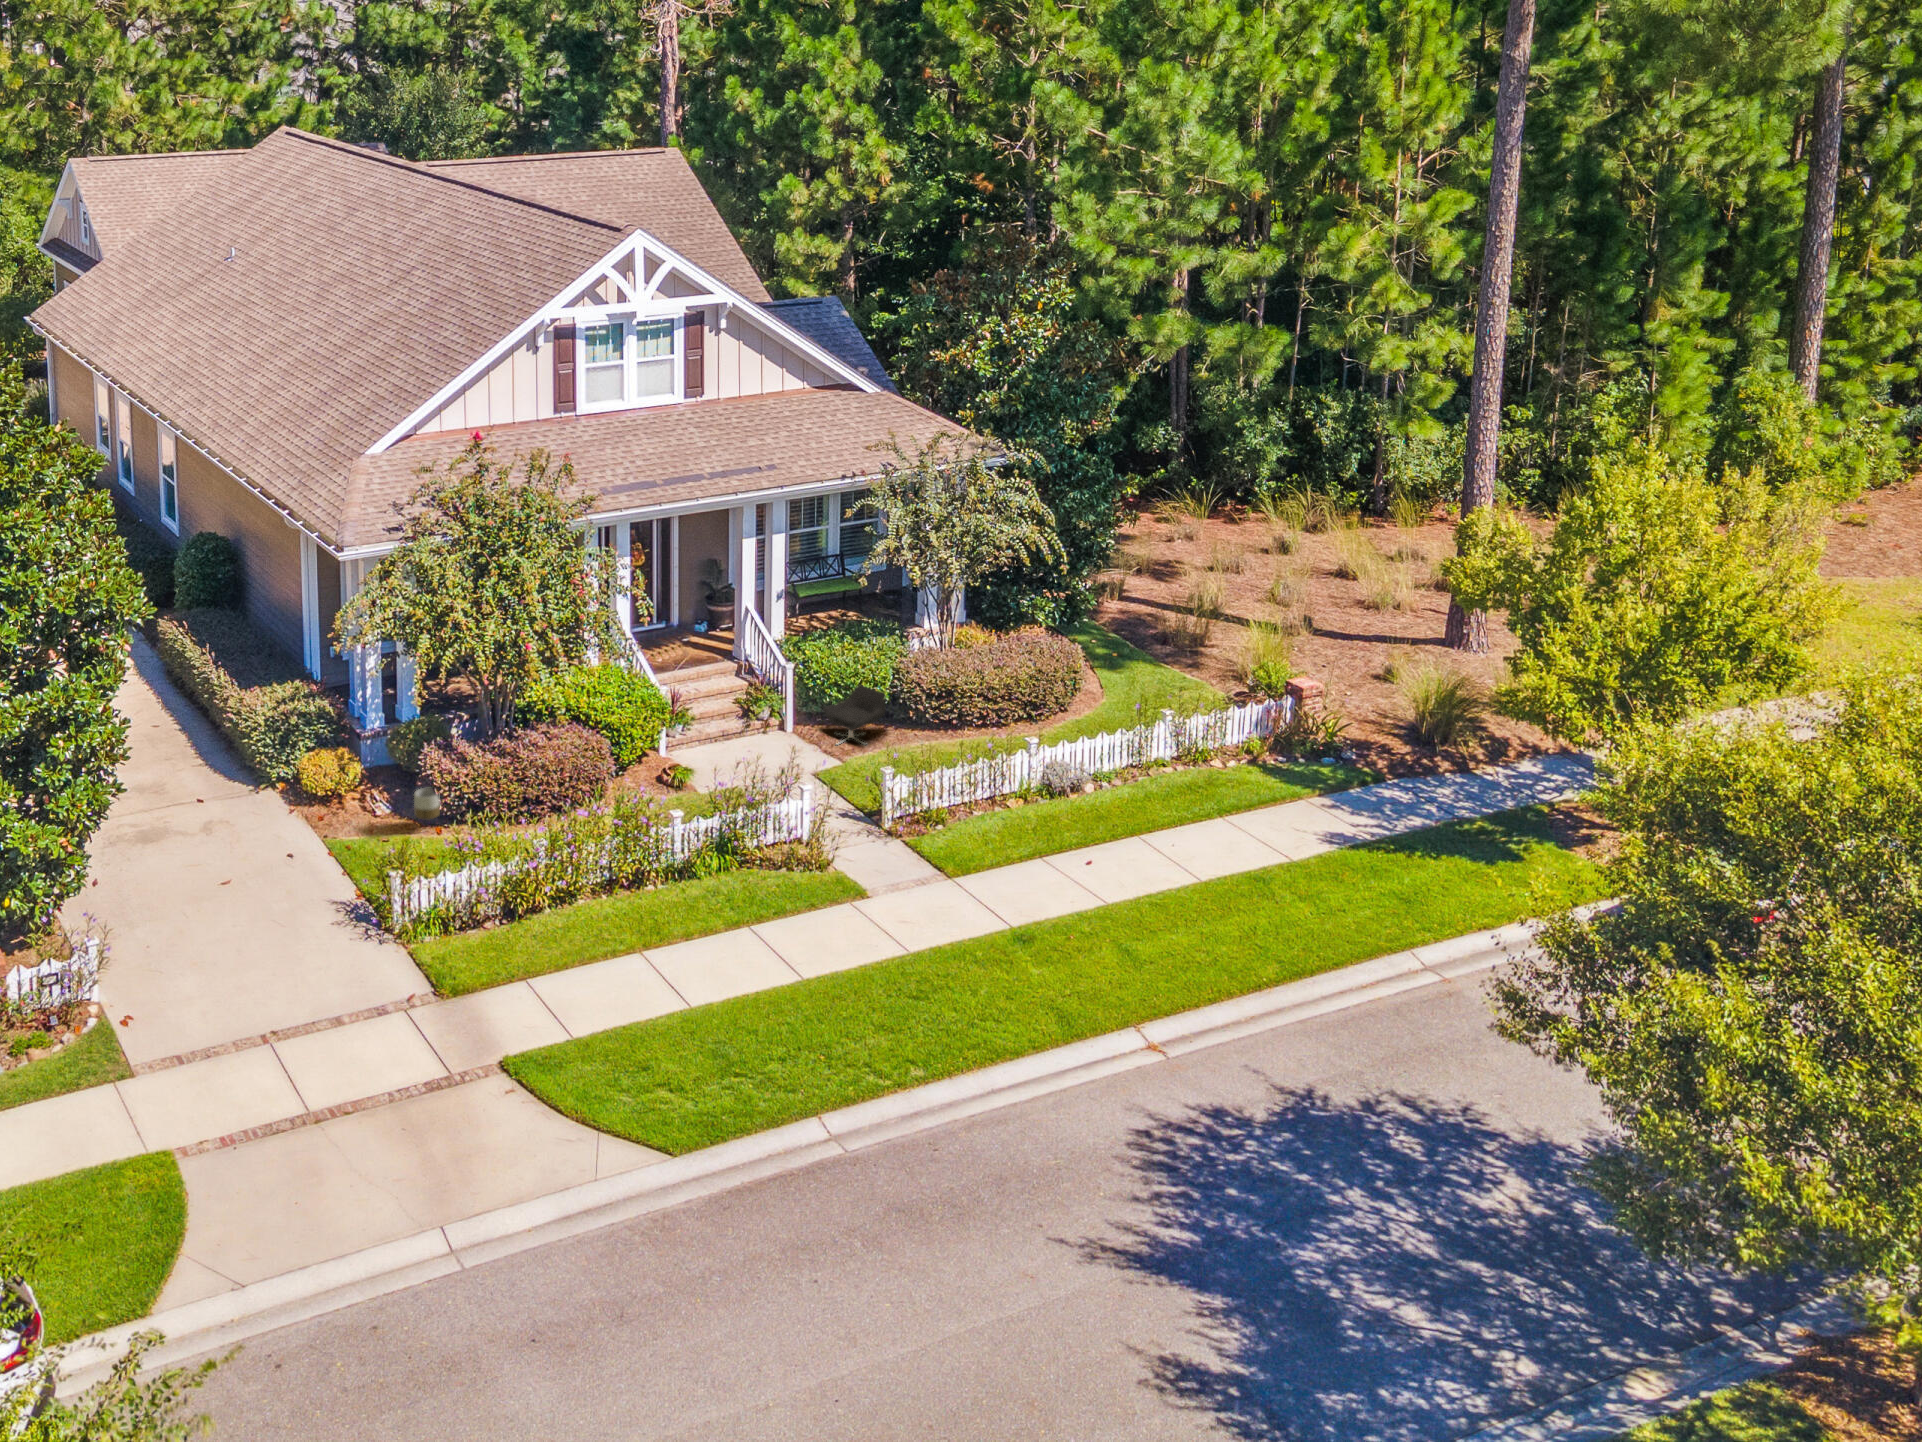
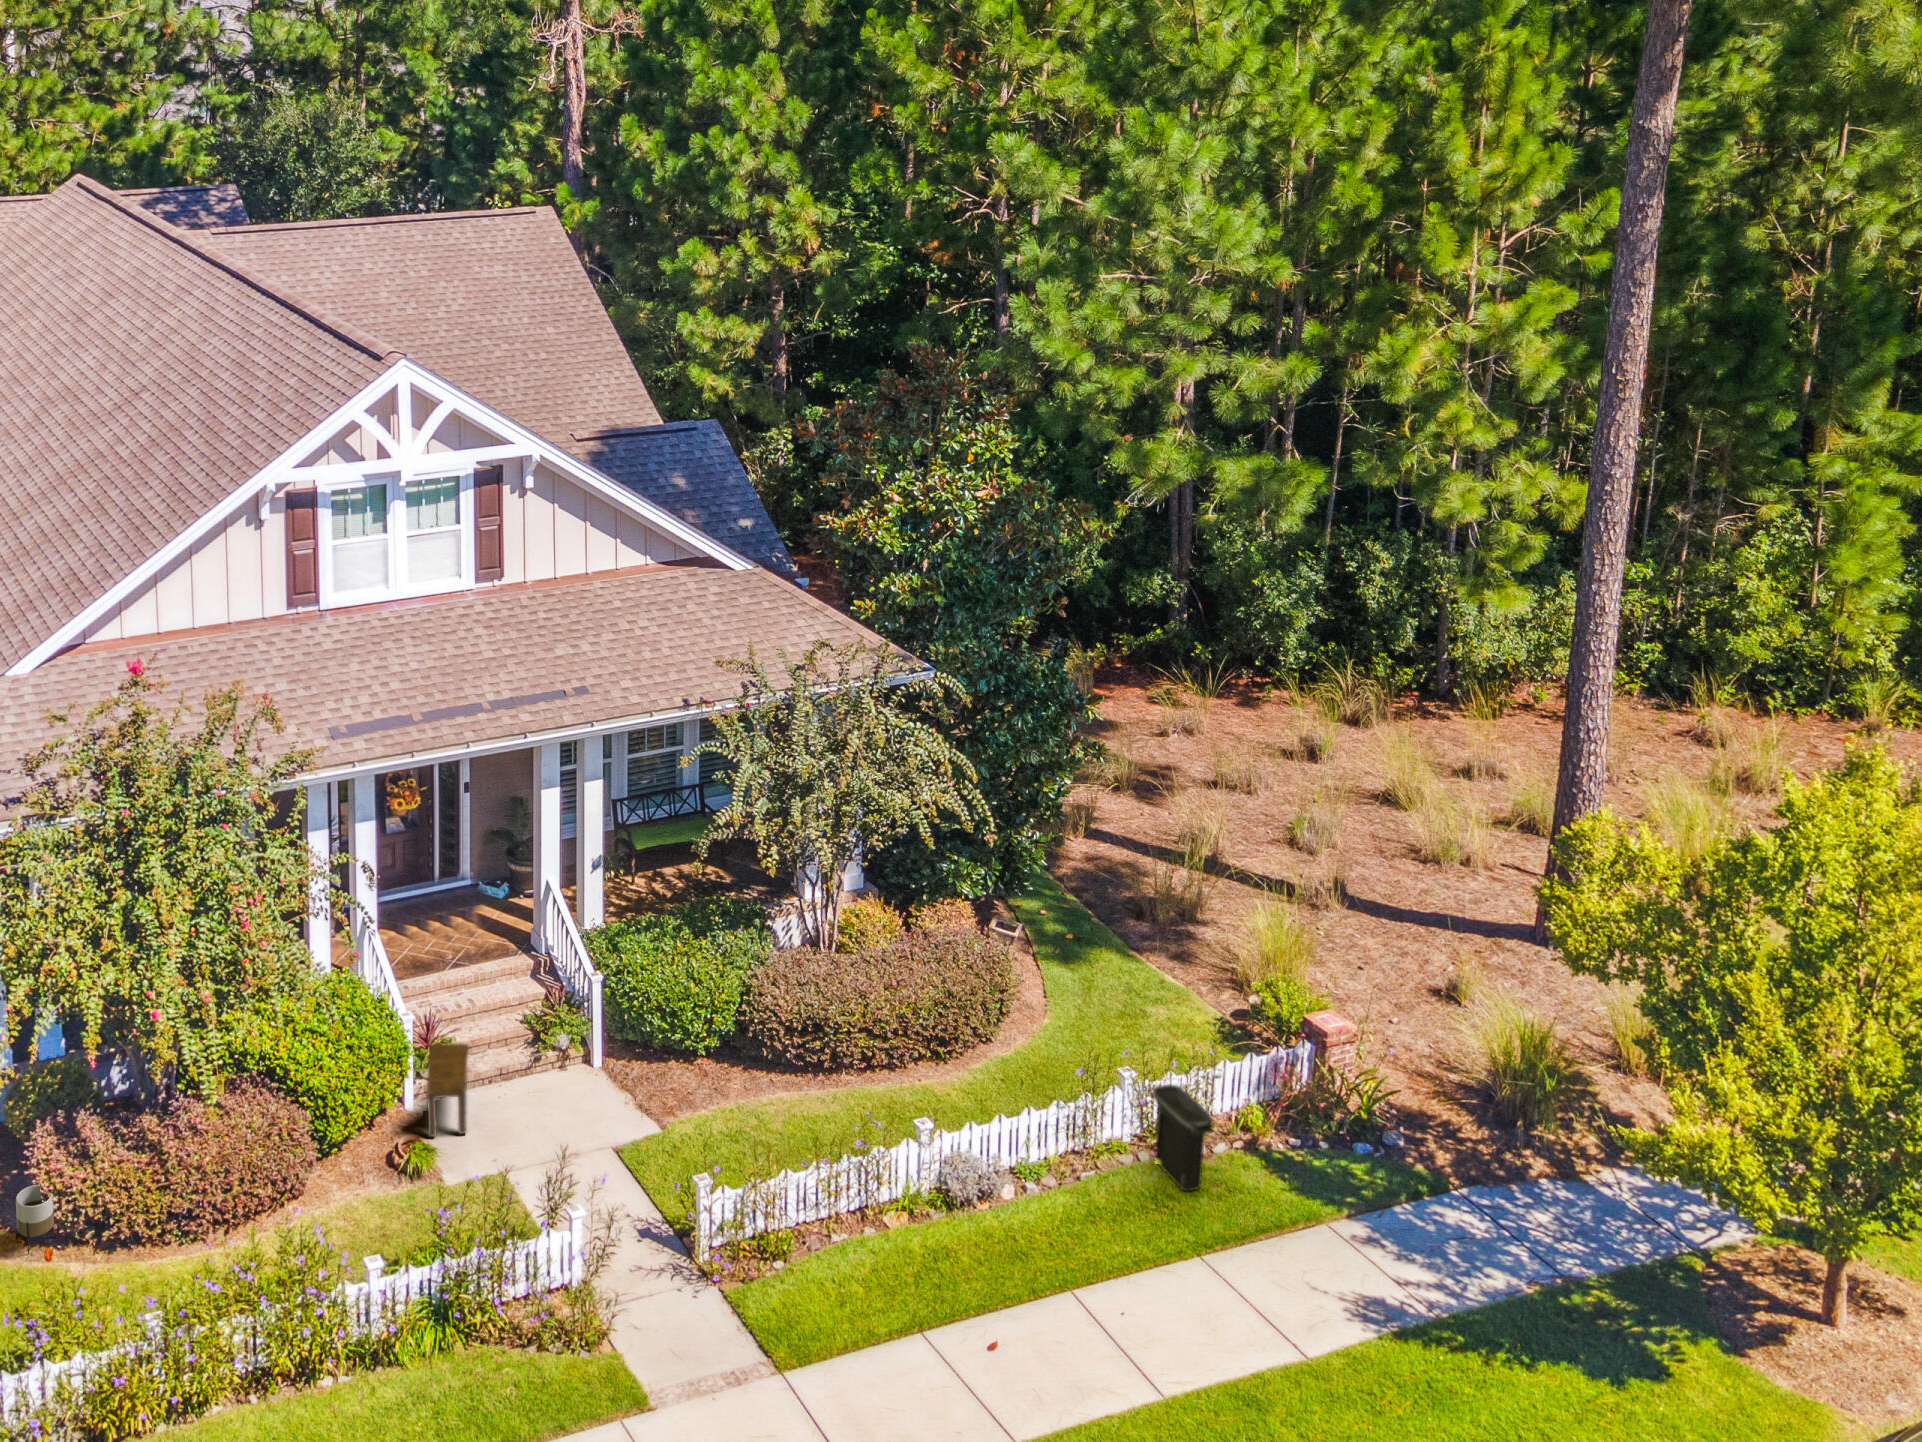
lounge chair: present [823,684,886,738] -> none [640,1000,728,1095]
bench: none [675,713,710,770] -> present [426,1044,469,1137]
trash can: none [1186,717,1228,784] -> present [1153,1084,1213,1191]

